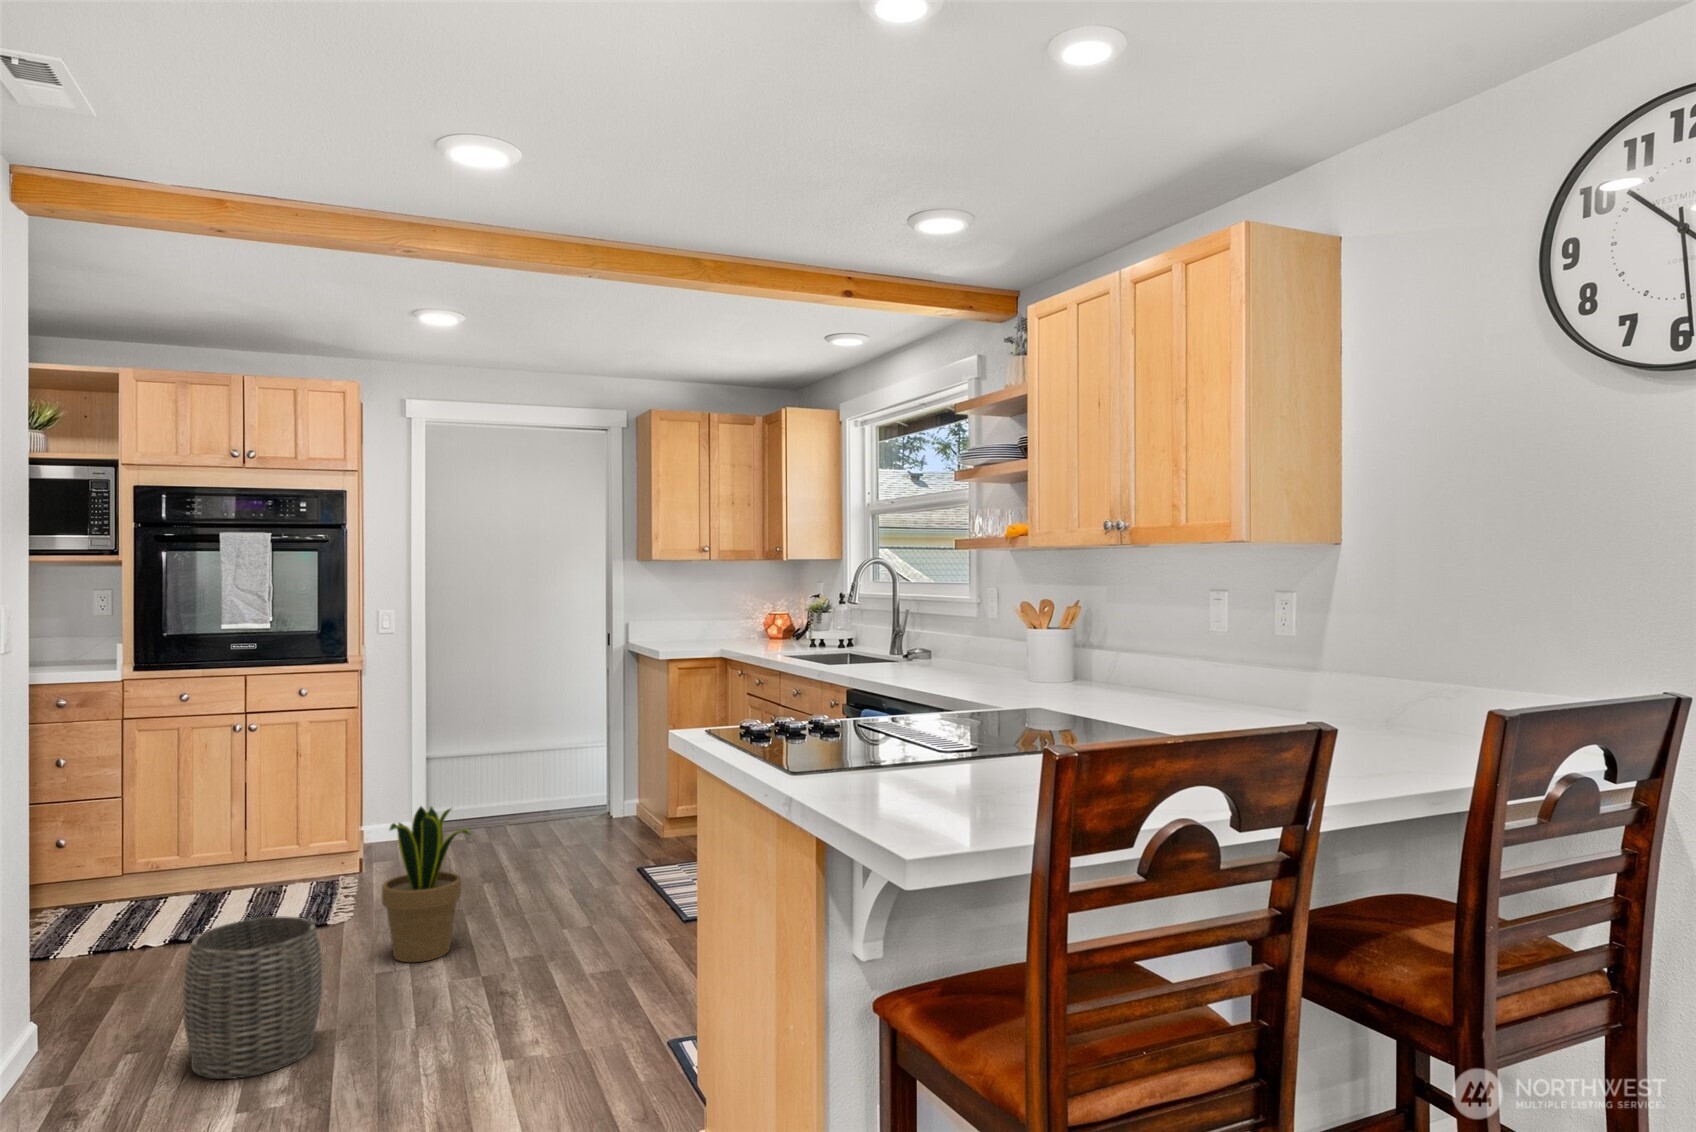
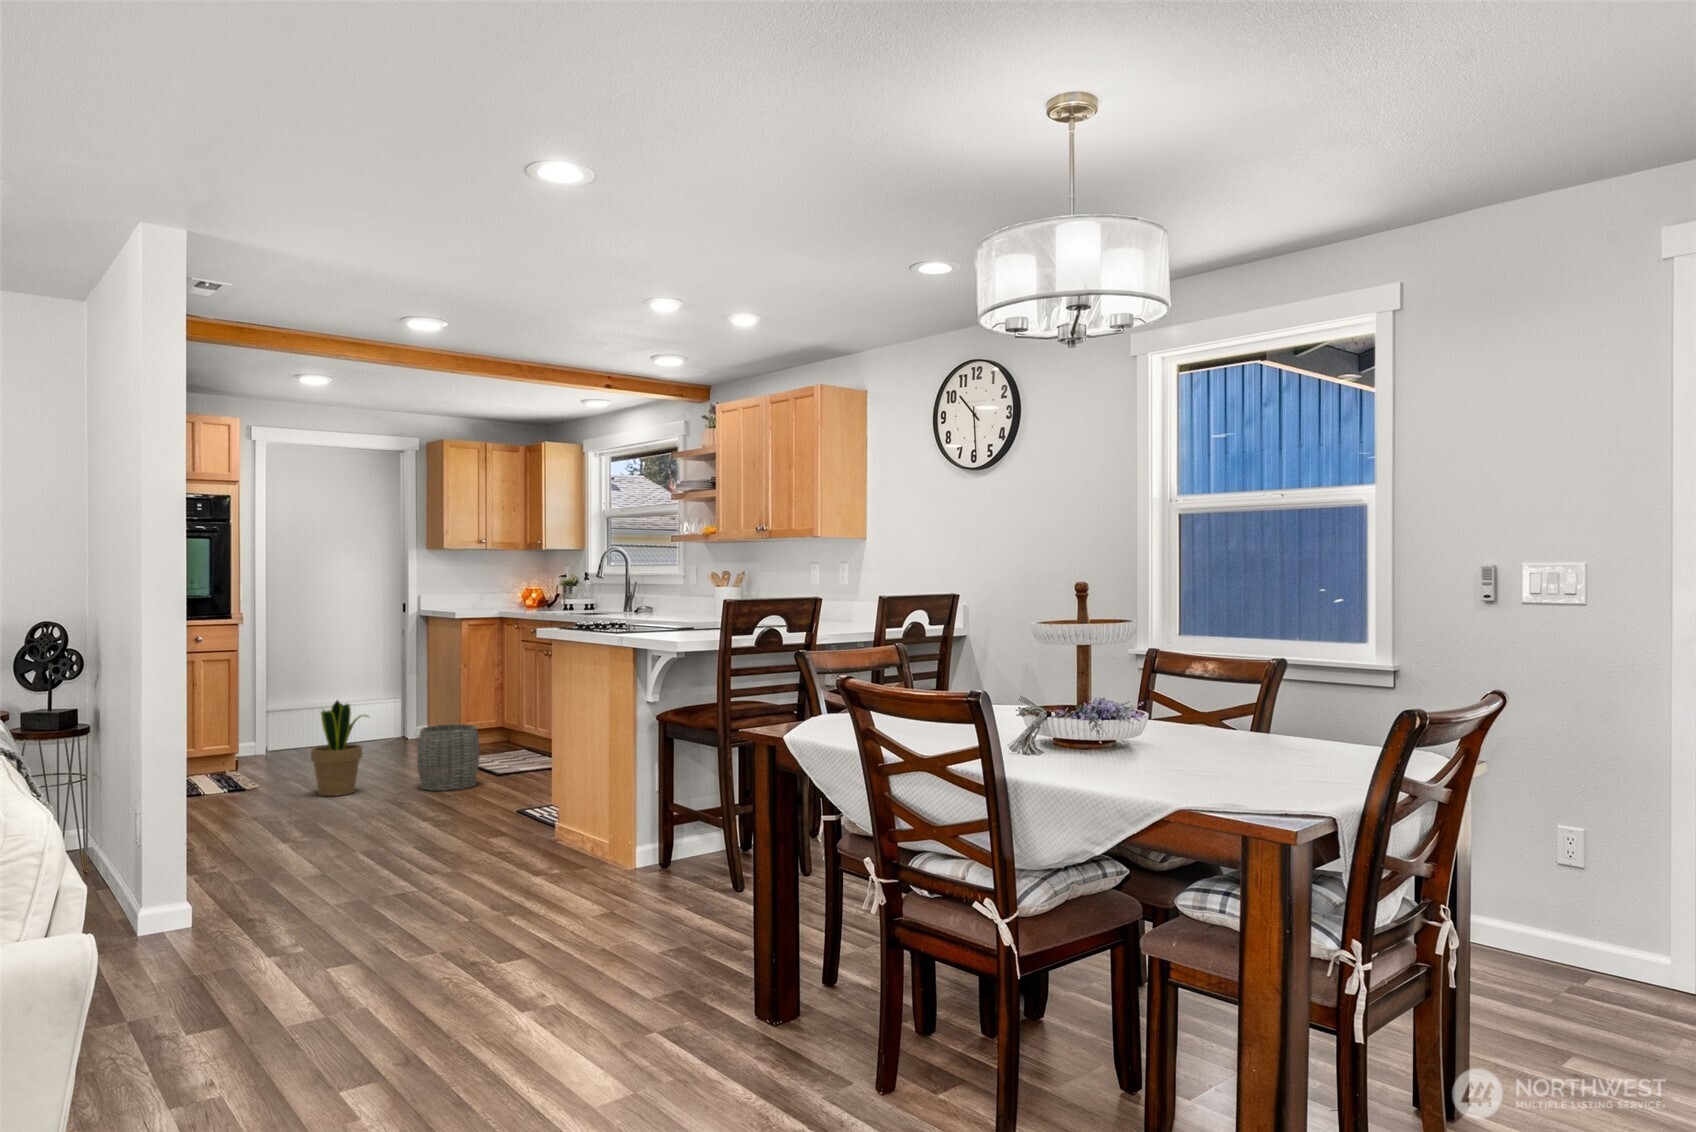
woven basket: present [184,917,322,1079] -> present [417,724,480,791]

